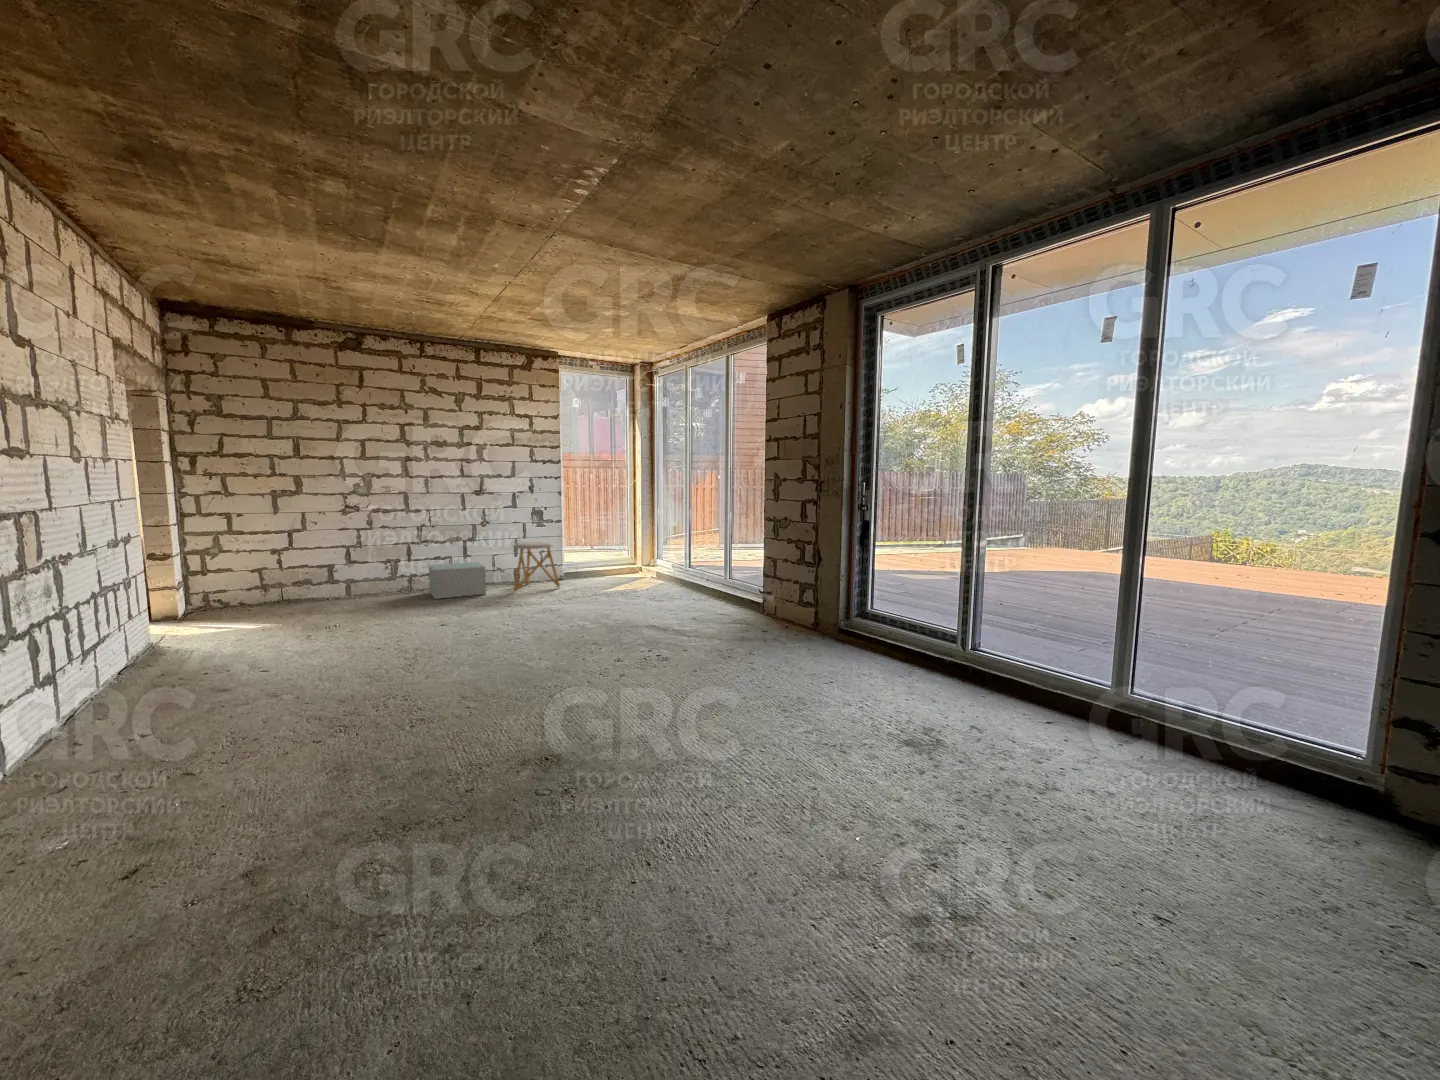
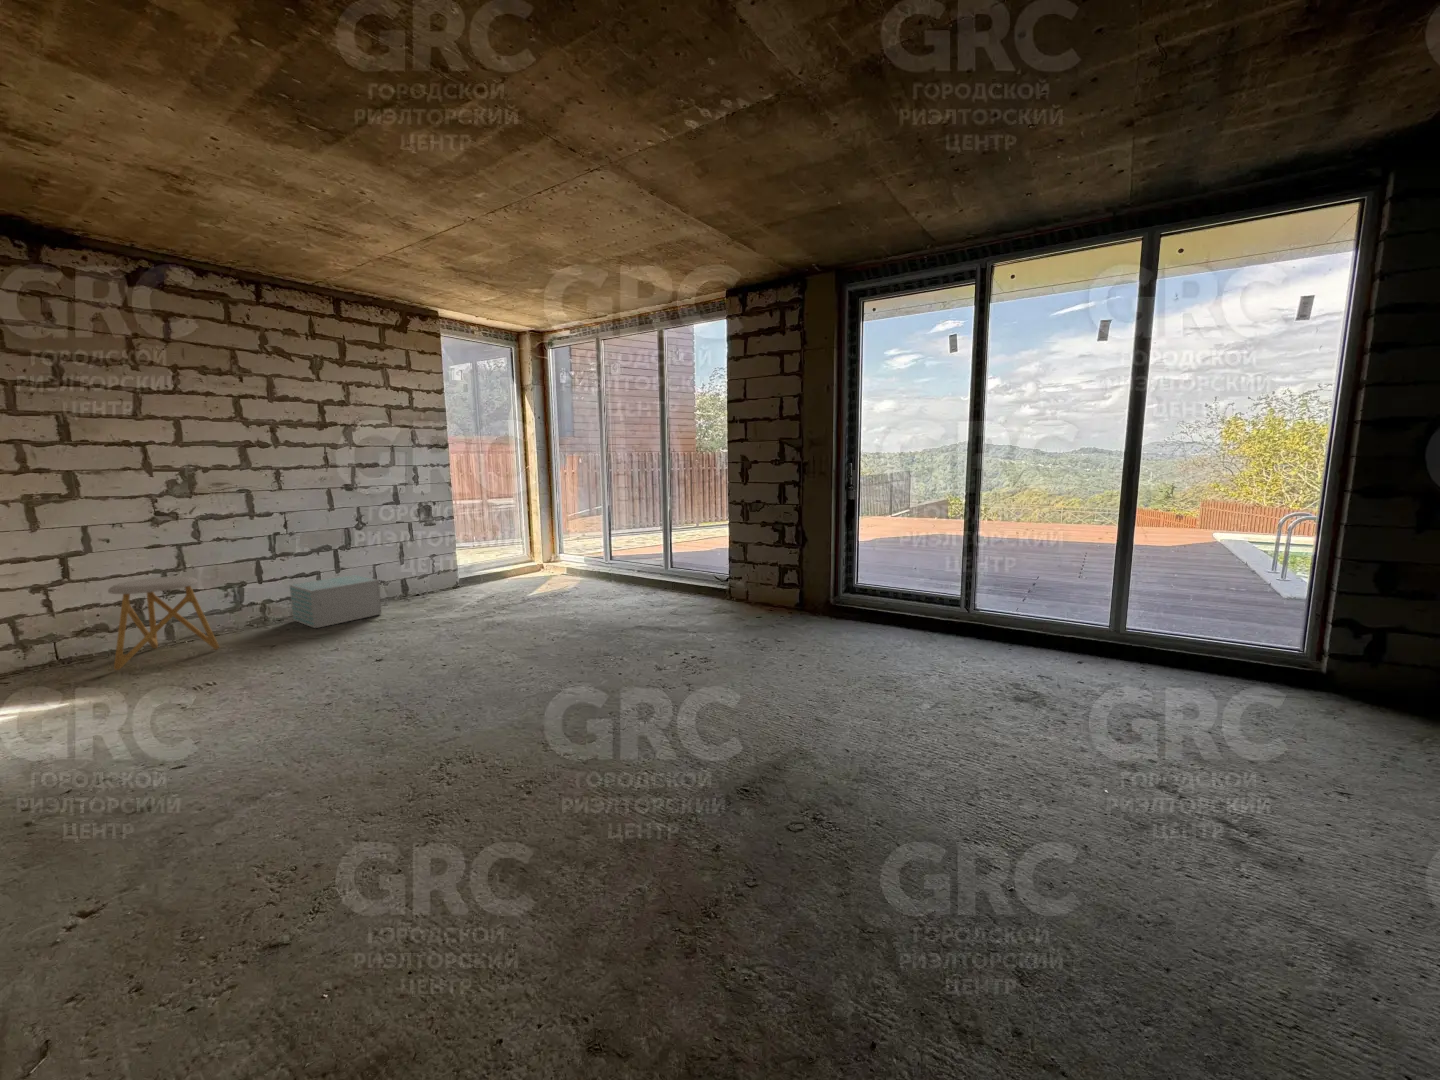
stool: present [514,542,560,591] -> present [108,576,219,670]

